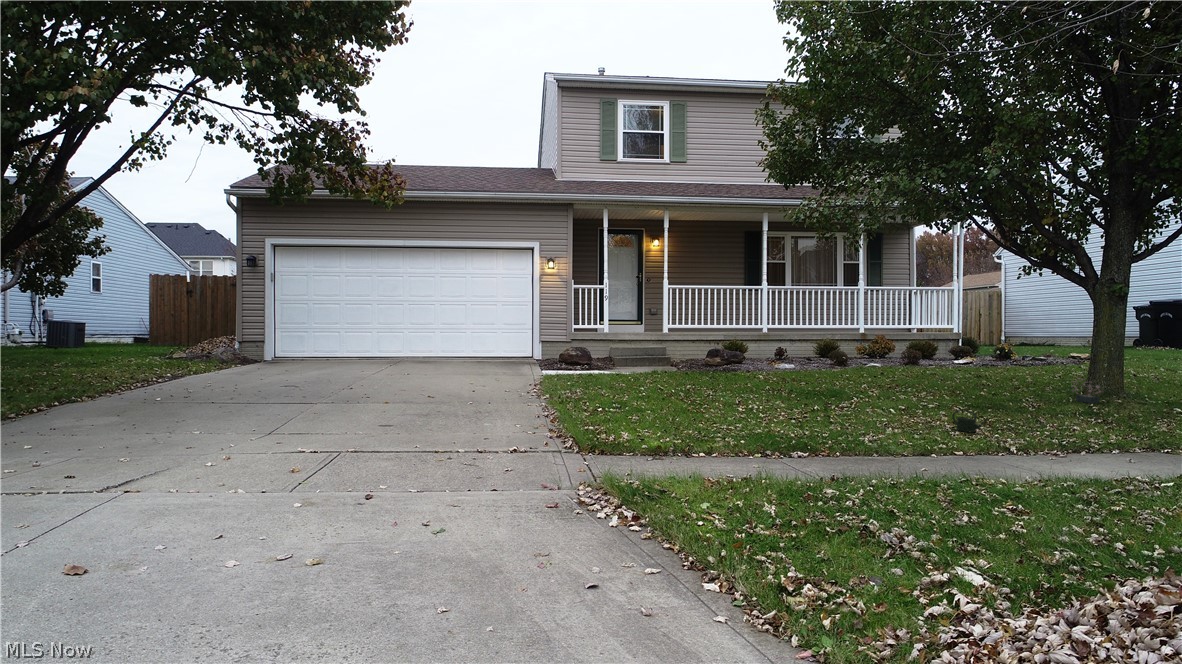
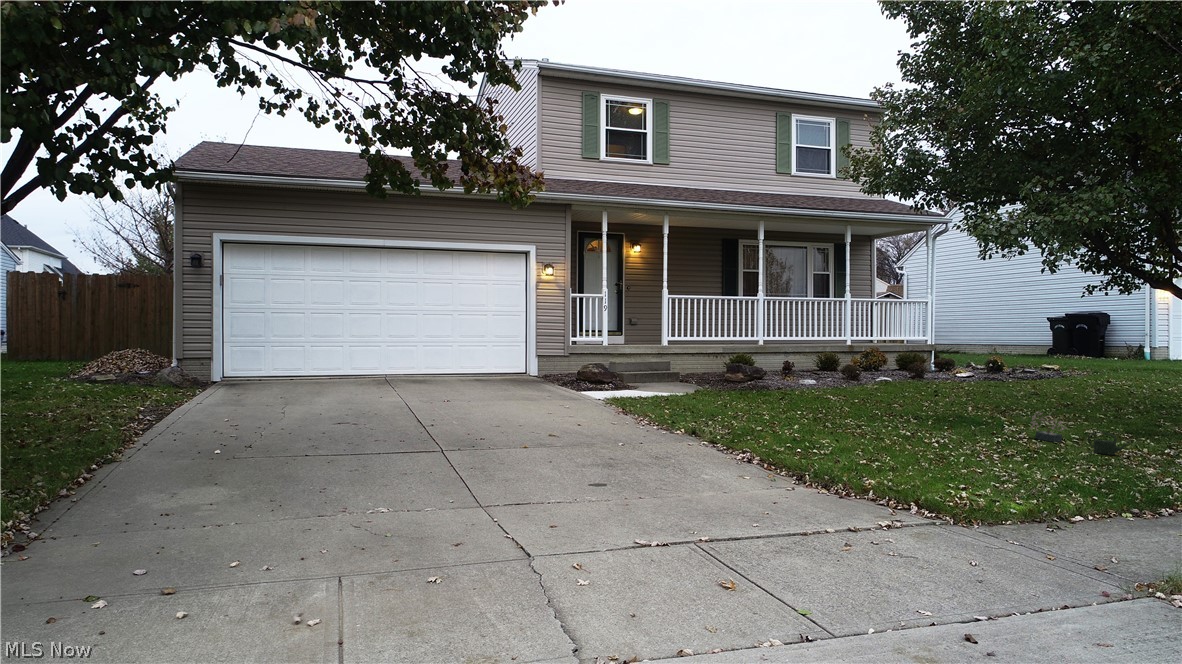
decorative plant: present [1073,379,1100,403] -> present [1031,412,1064,442]

